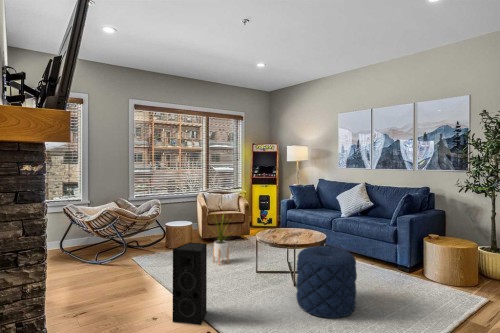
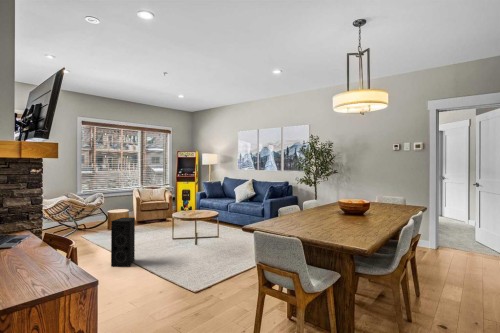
house plant: present [213,216,229,264] -> none [138,198,159,237]
pouf: present [296,246,357,318] -> none [193,218,229,257]

